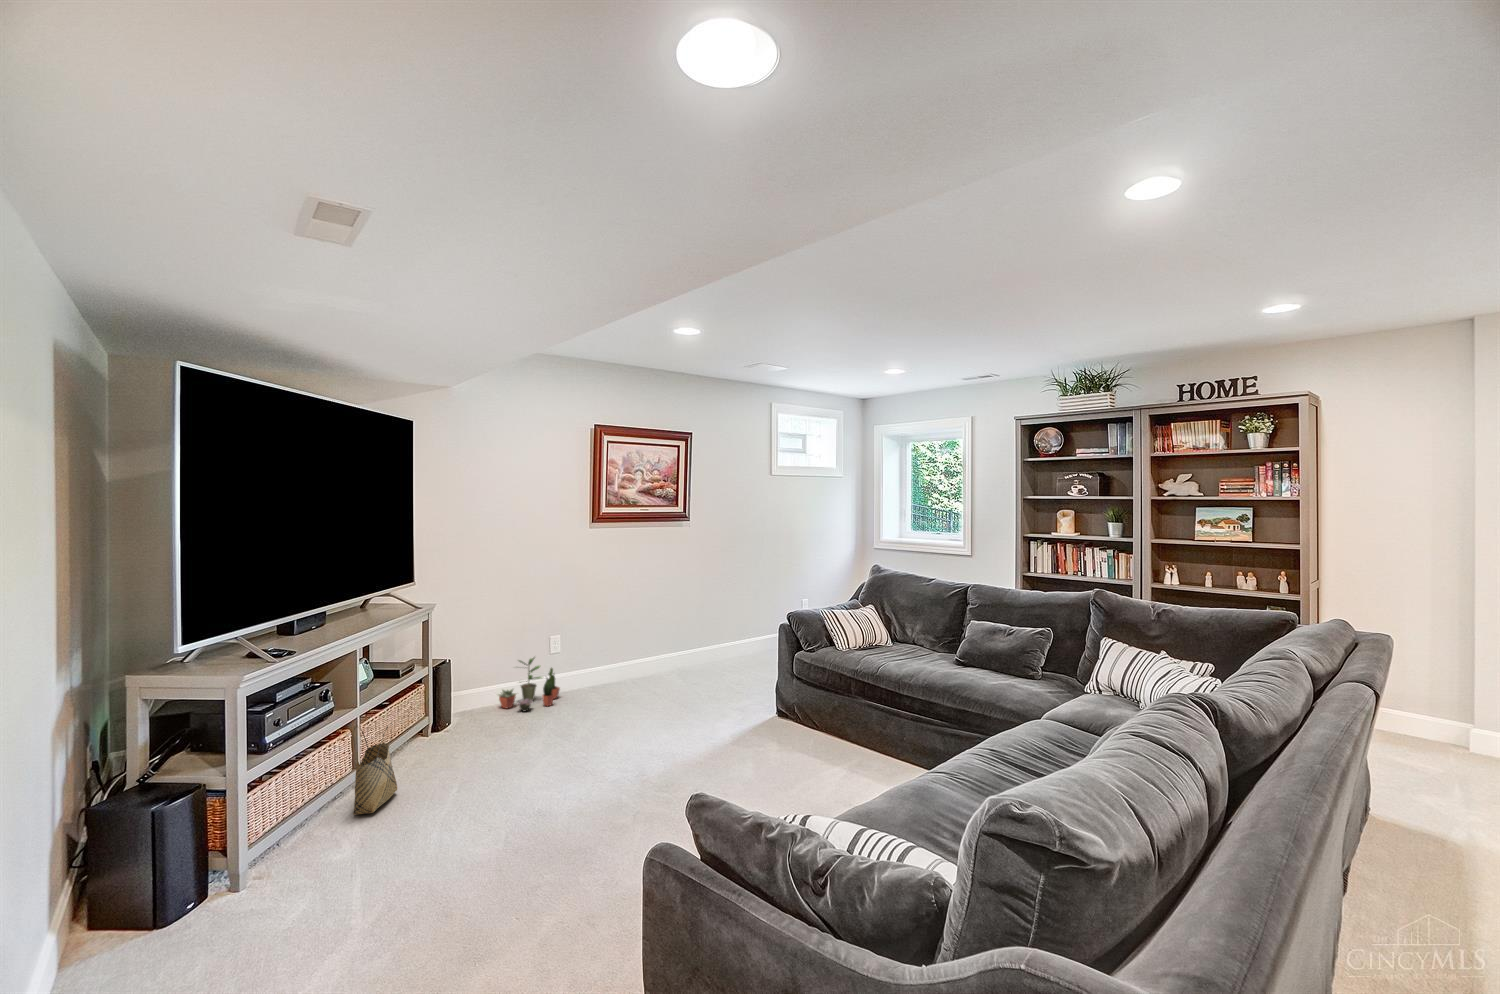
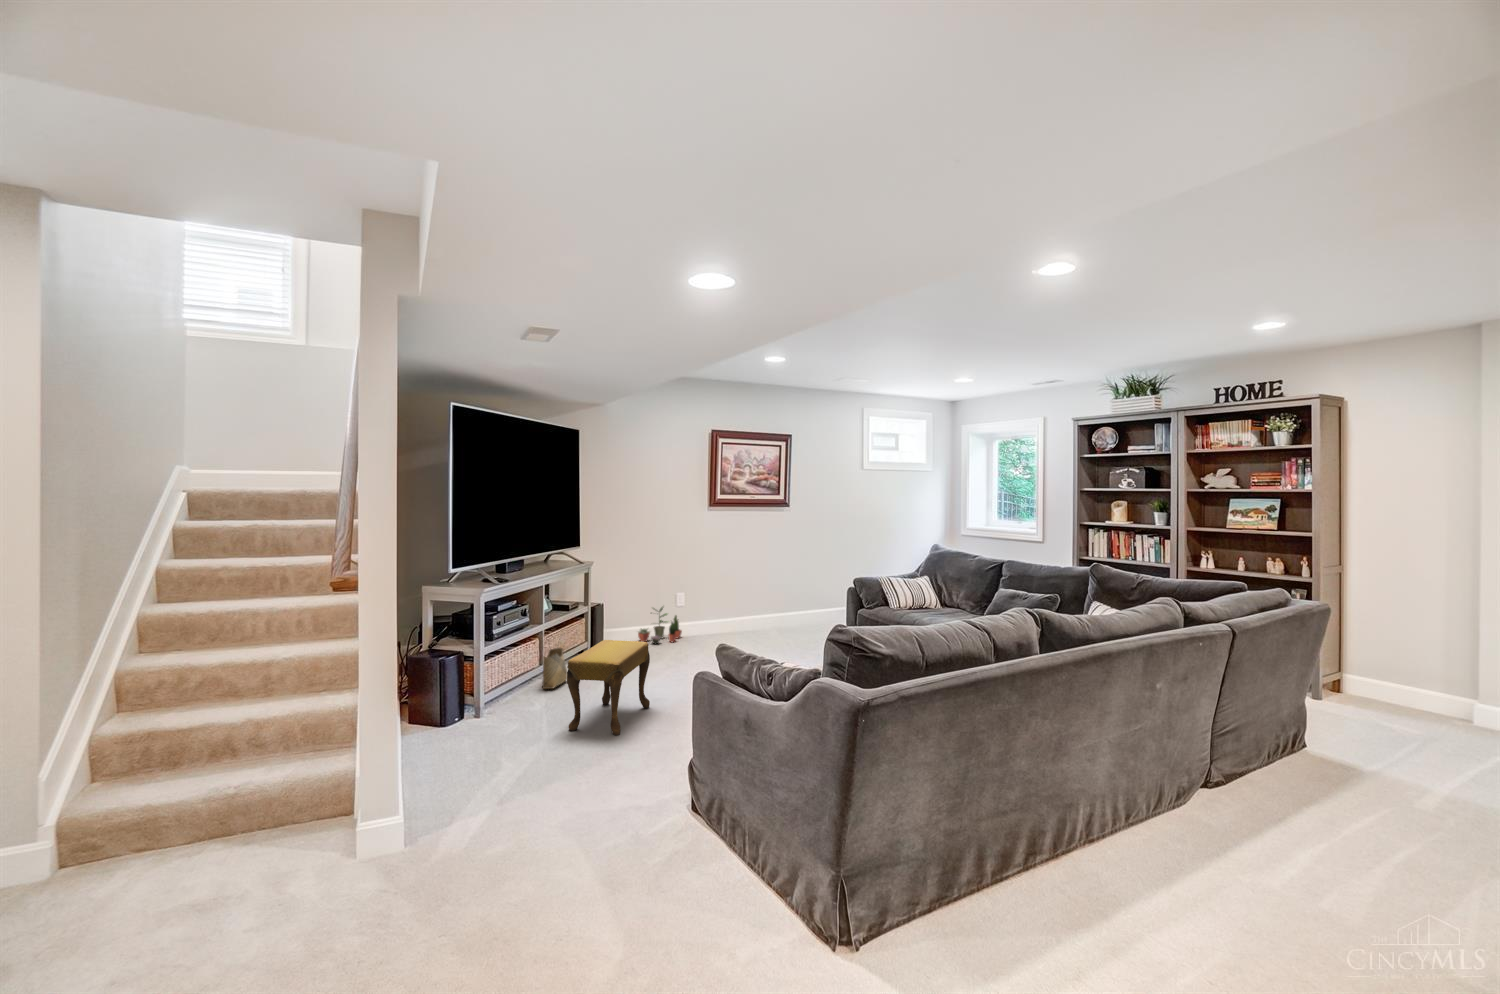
footstool: none [398,736,534,907] -> present [567,640,650,735]

